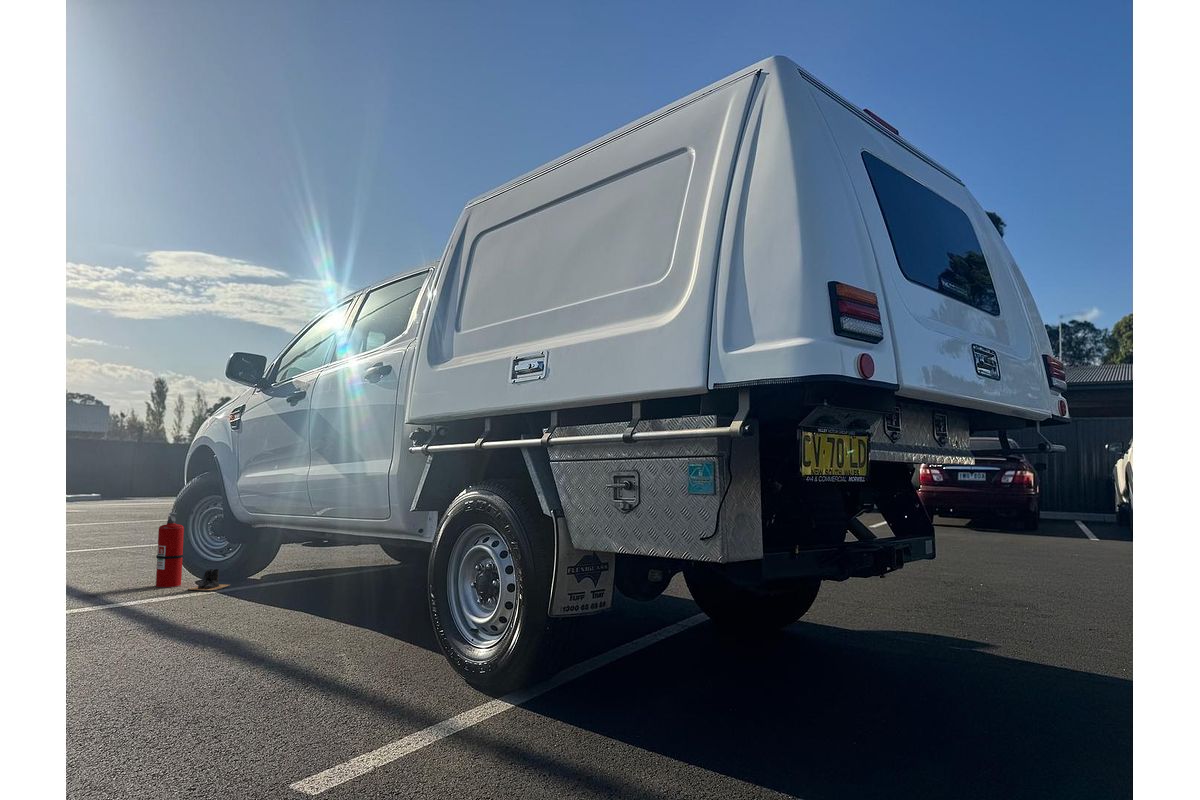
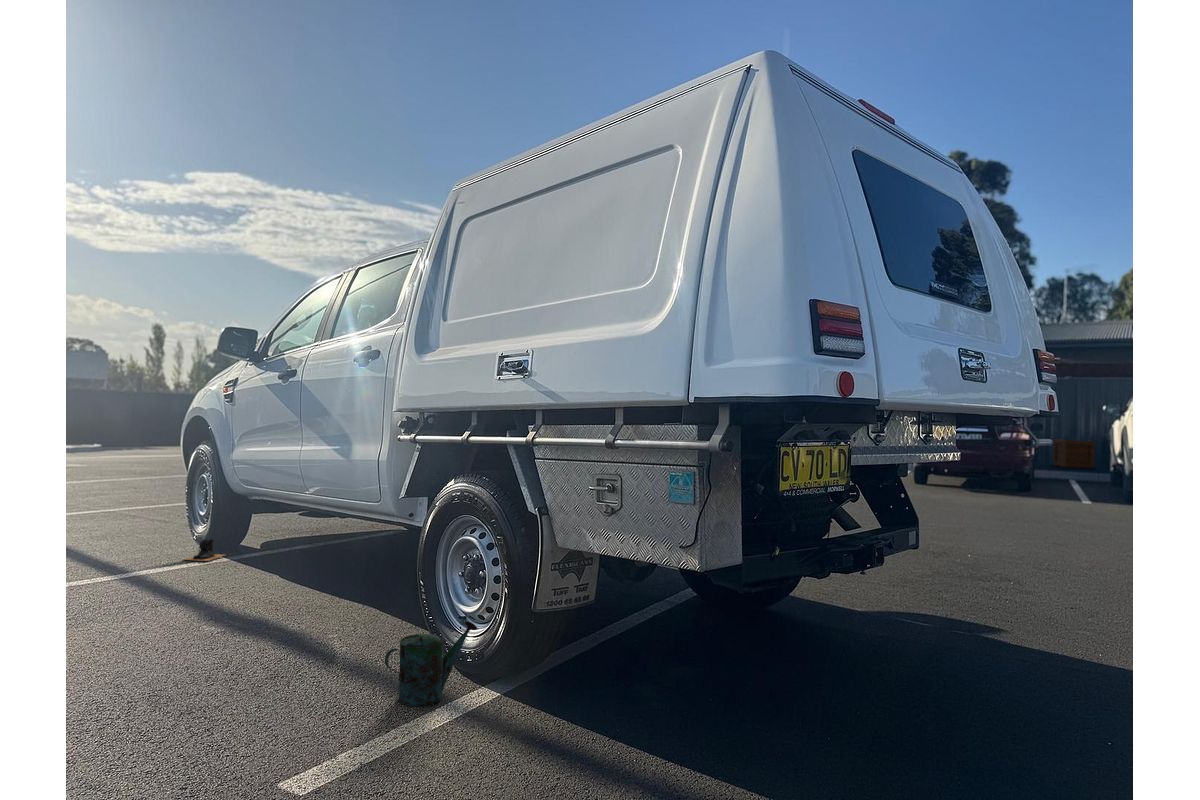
wooden crate: none [1055,481,1097,510] -> present [1053,439,1095,469]
fire extinguisher: present [156,513,184,588] -> none [152,484,179,557]
watering can: none [397,629,491,715] -> present [385,621,477,706]

